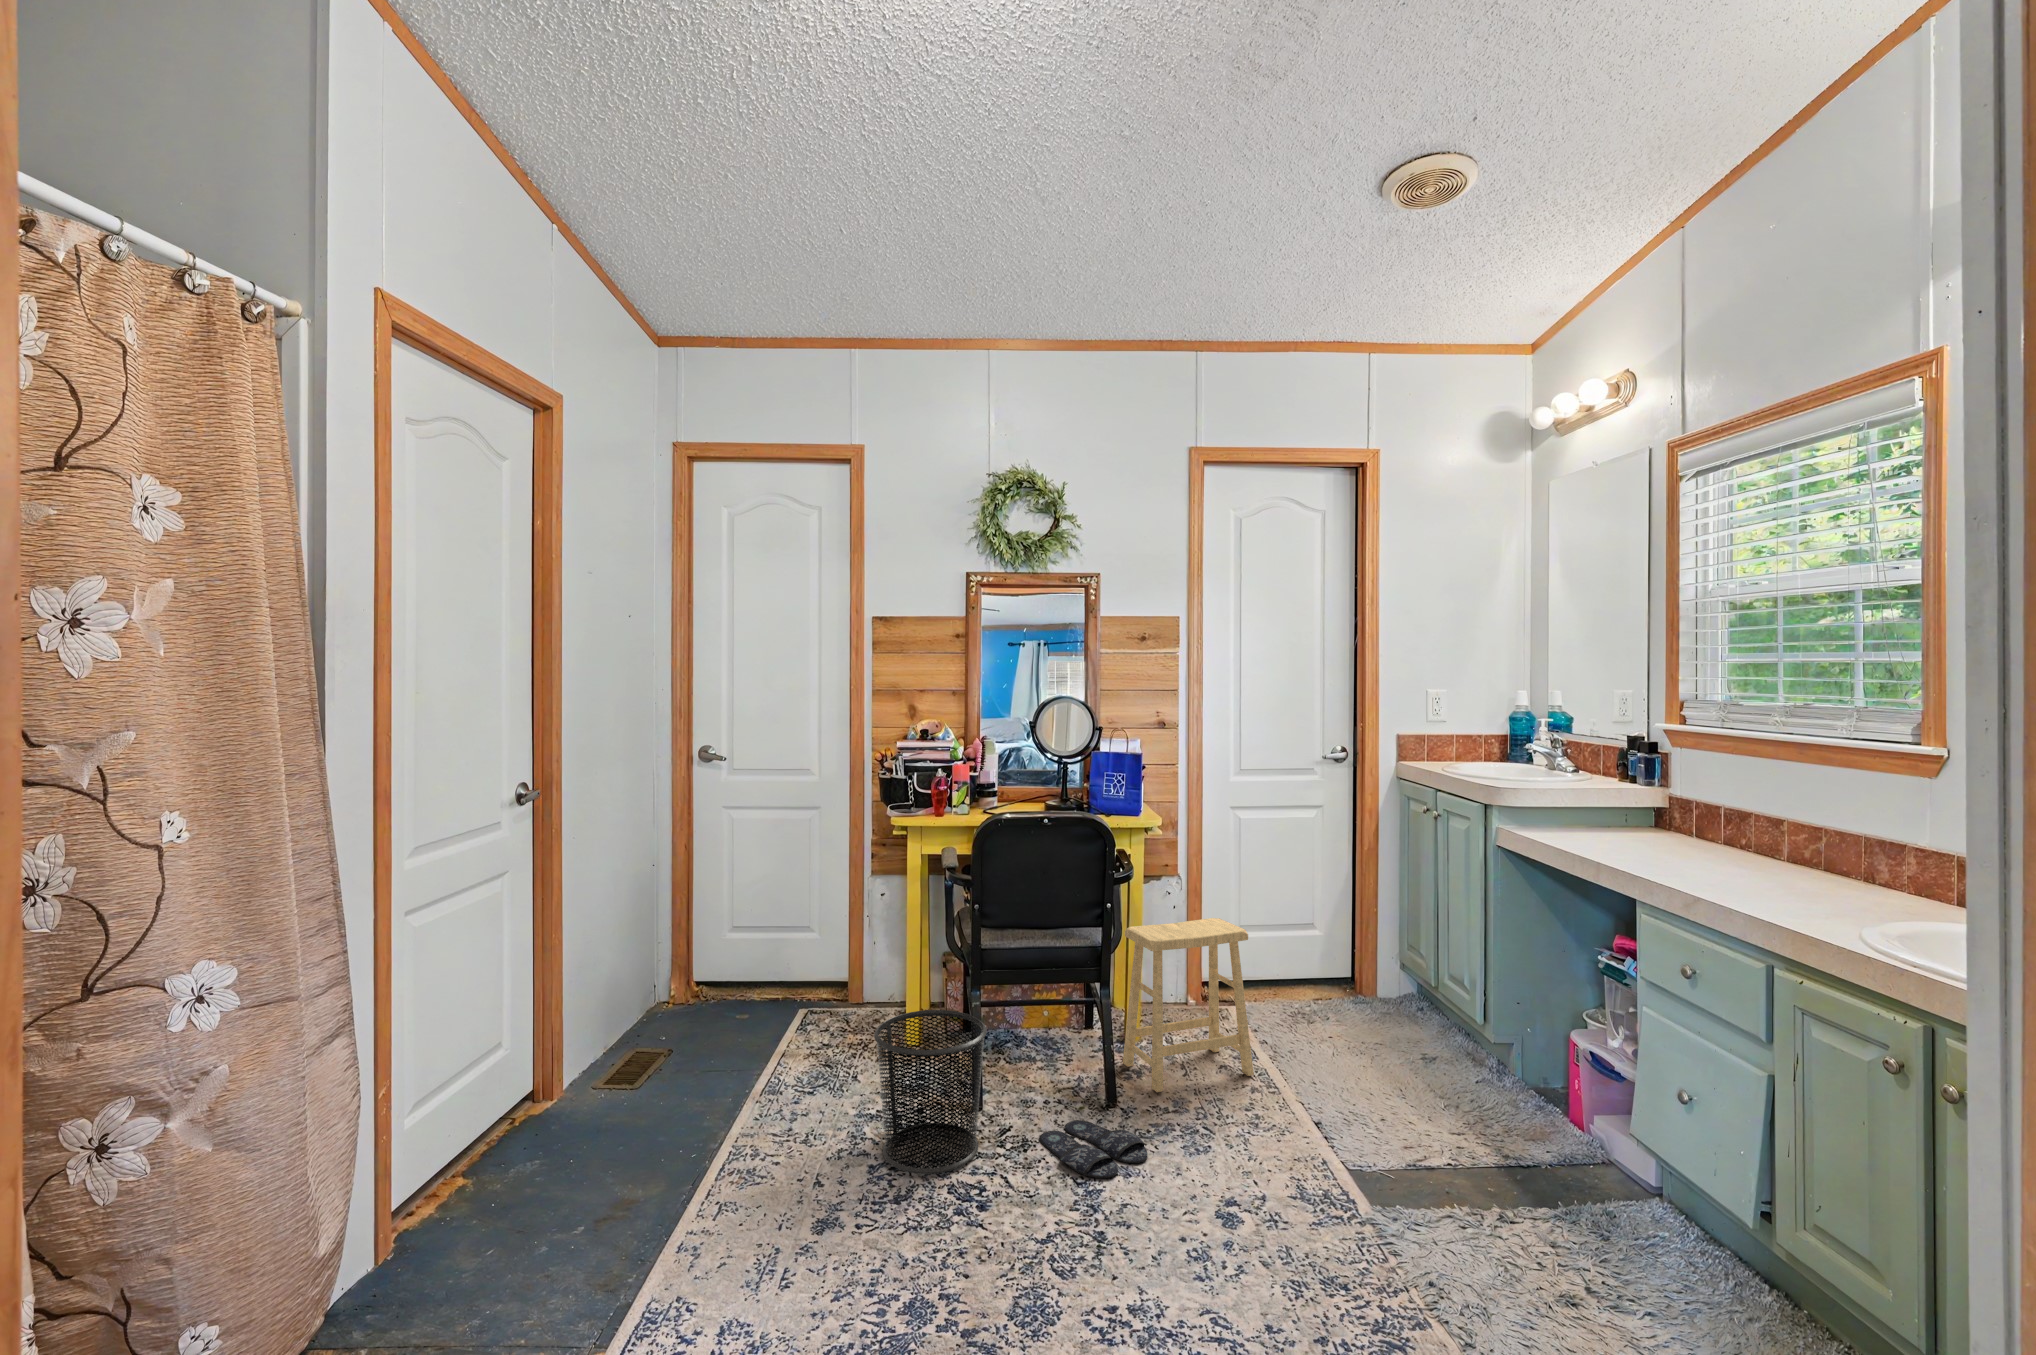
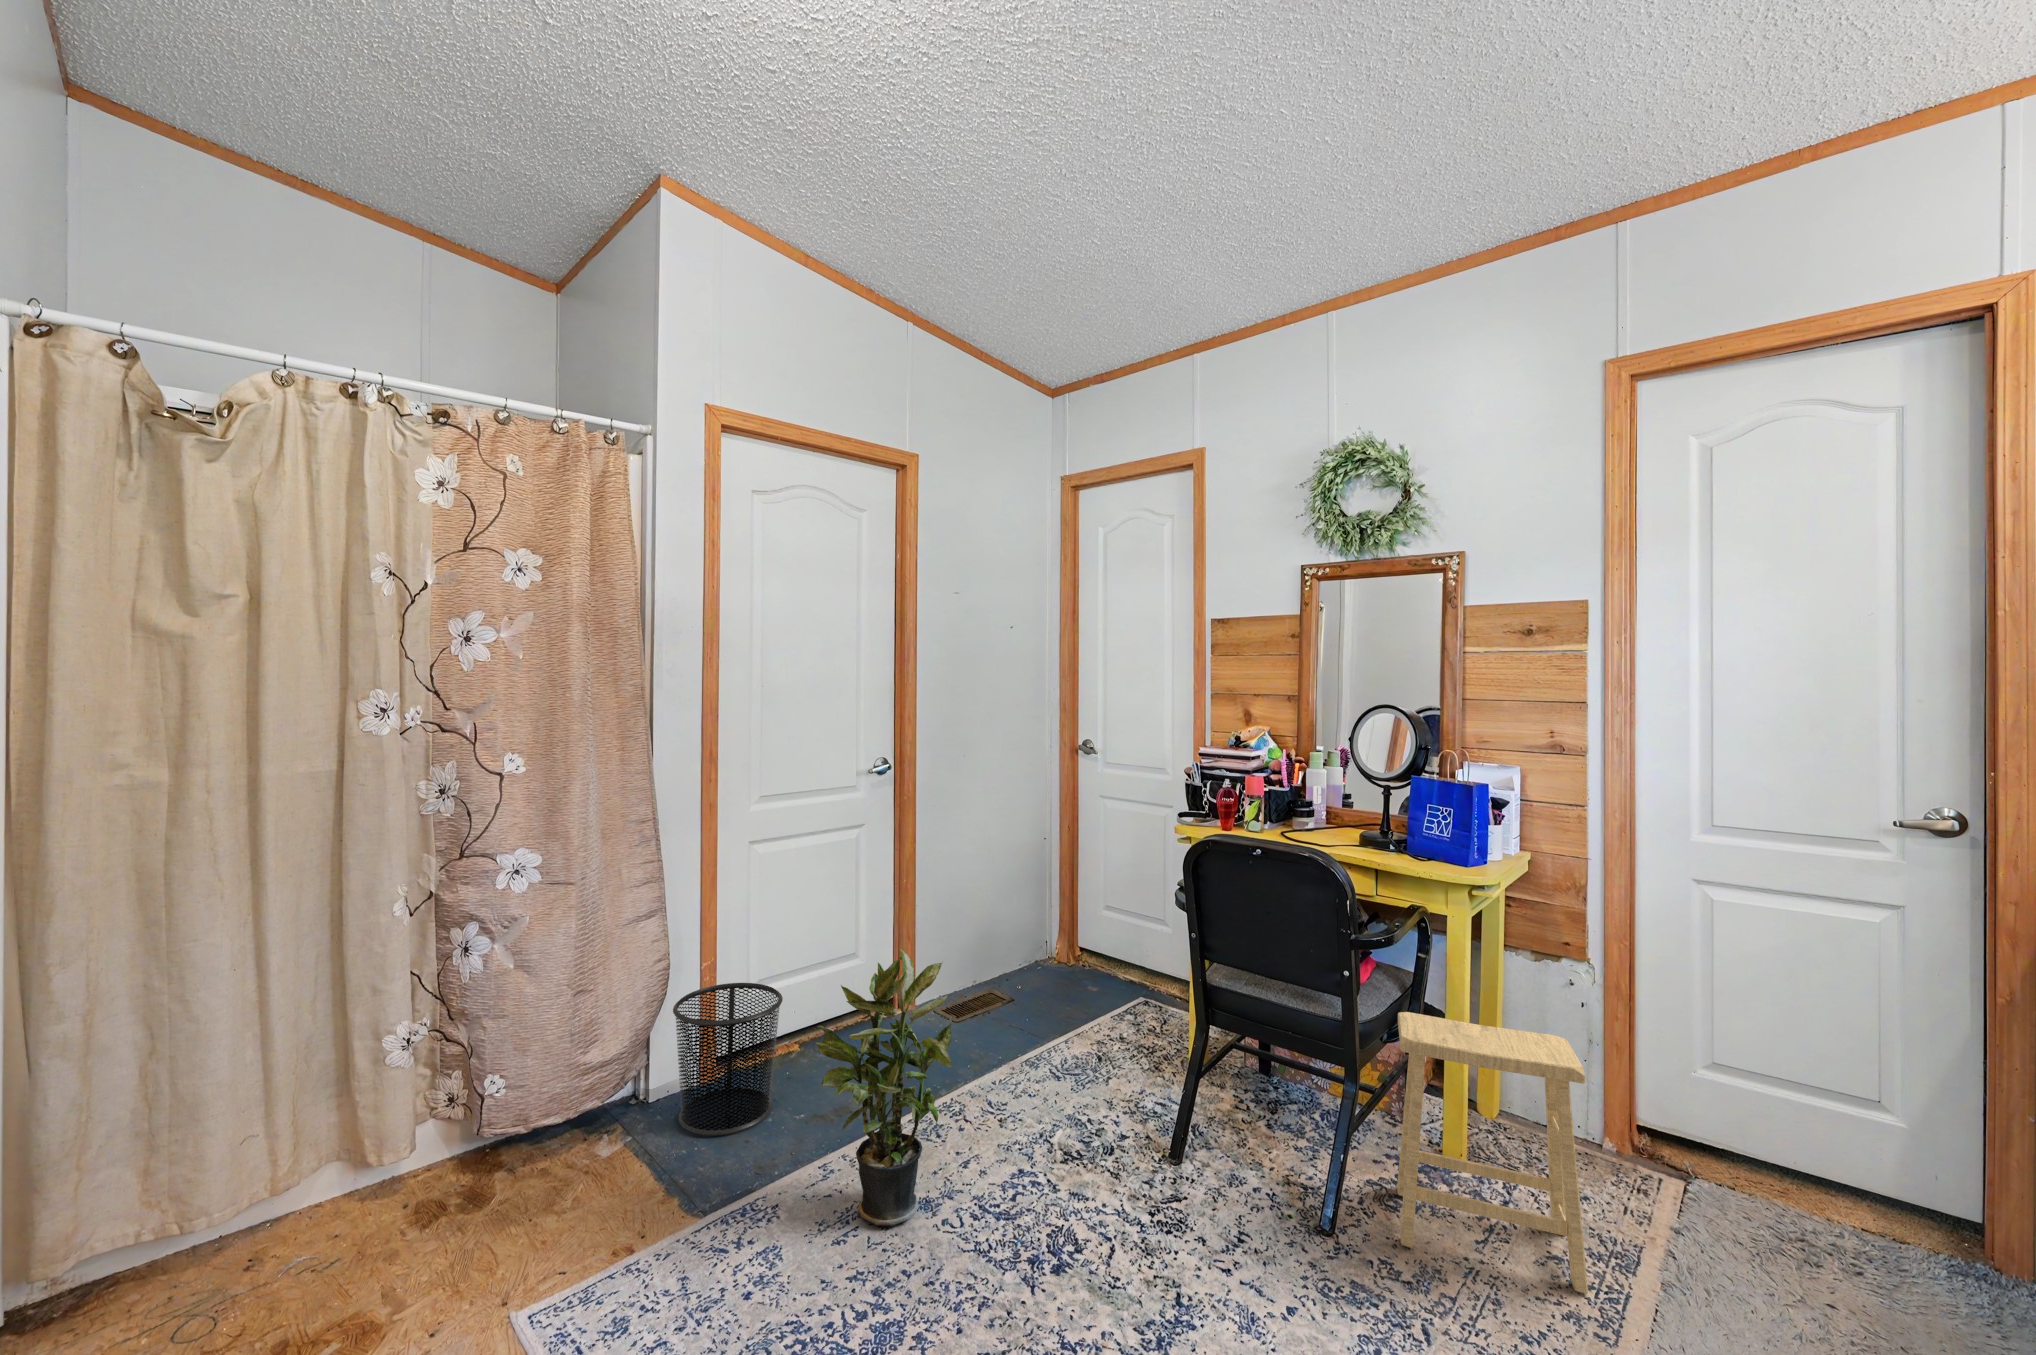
potted plant: none [715,969,857,1264] -> present [816,949,952,1226]
waste bin: present [874,1010,987,1174] -> present [673,983,783,1136]
slippers: present [1039,1120,1147,1178] -> none [1187,1223,1307,1320]

